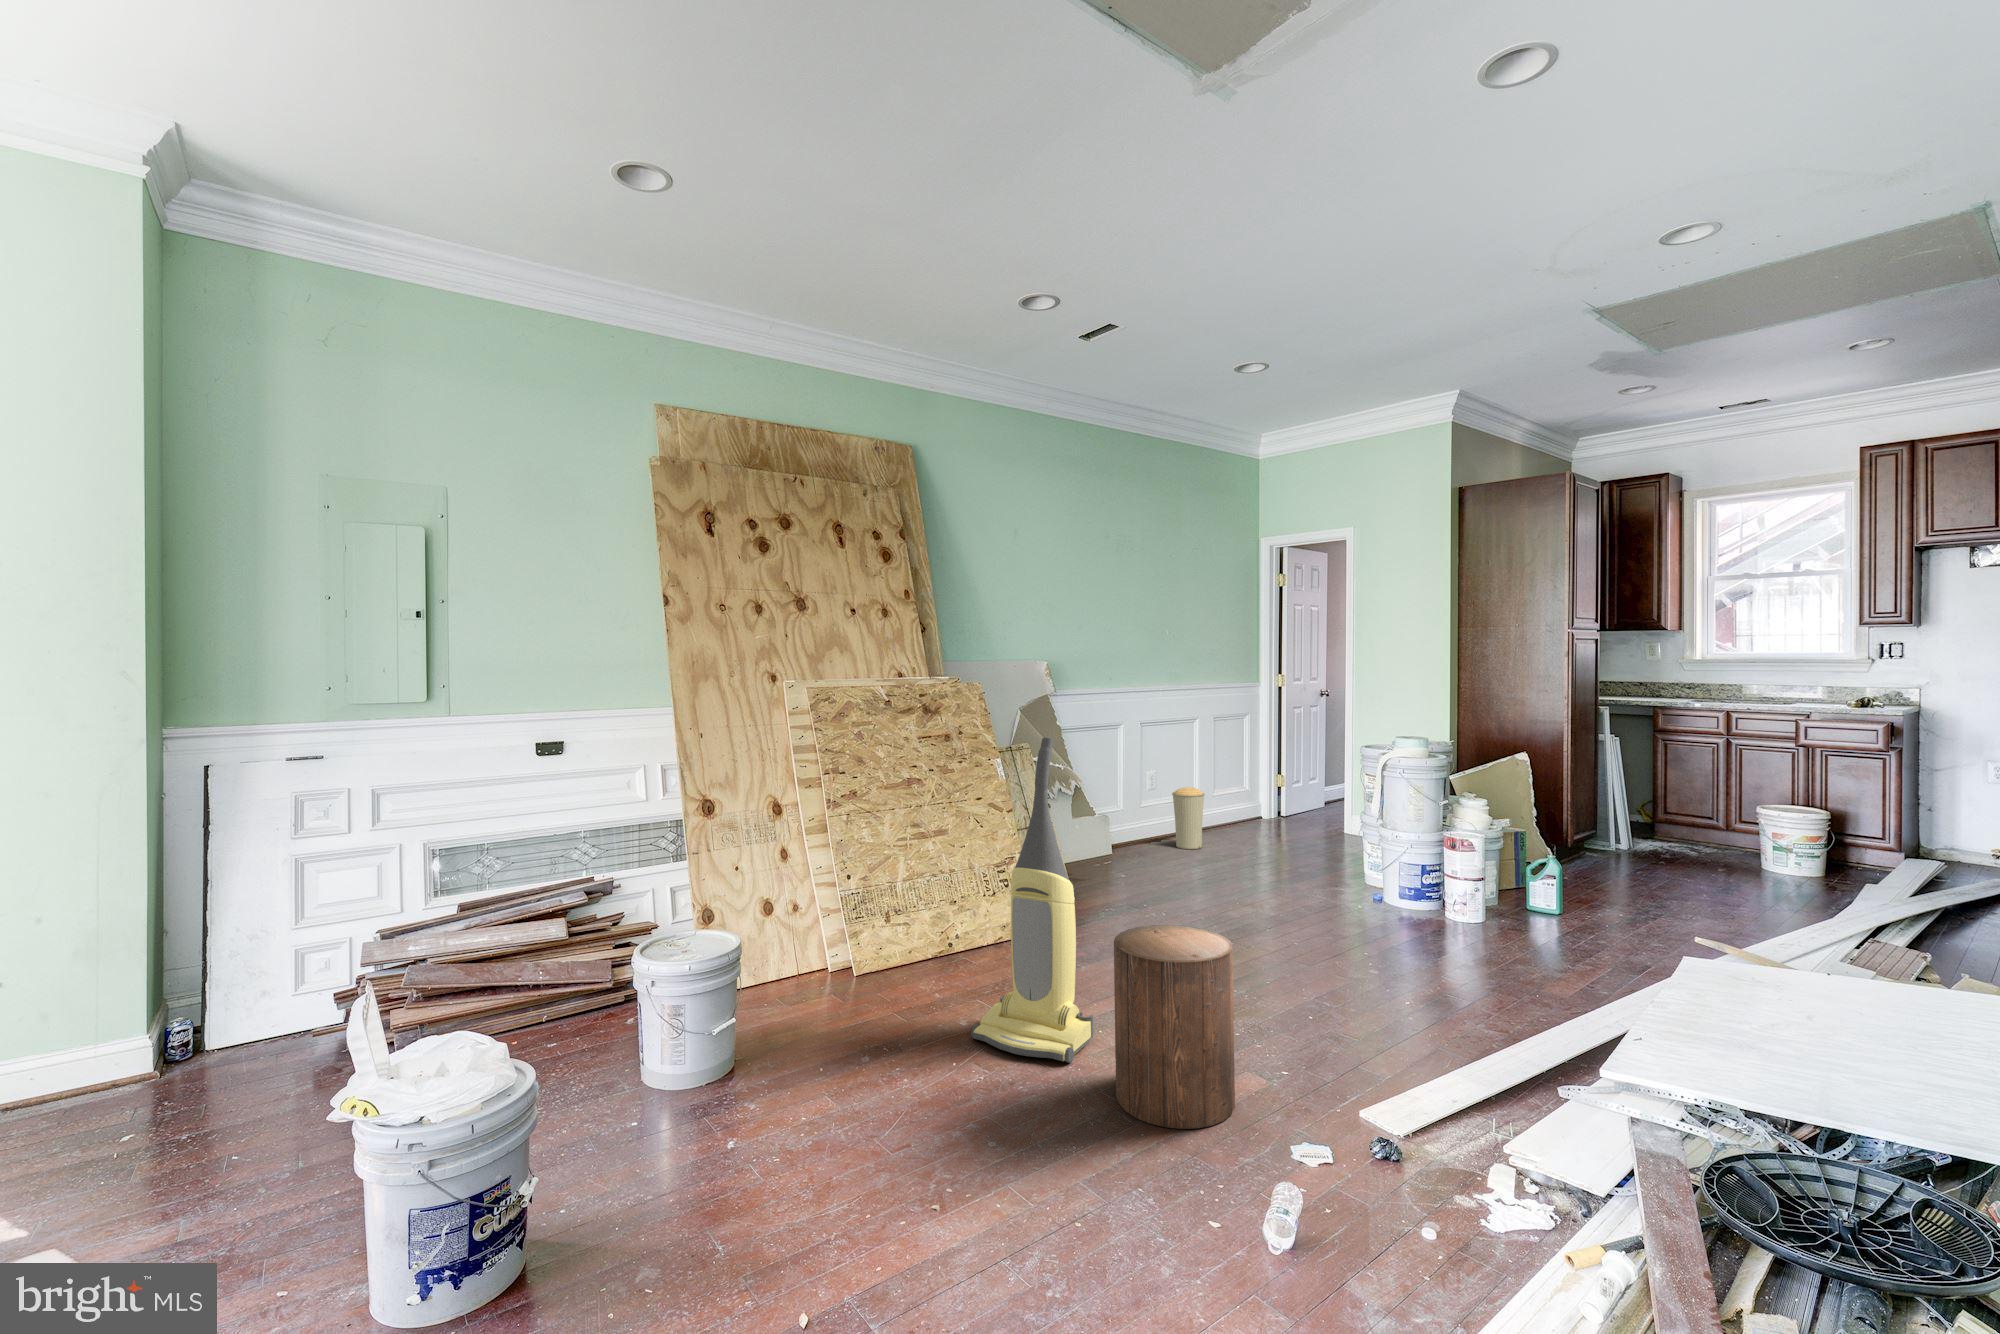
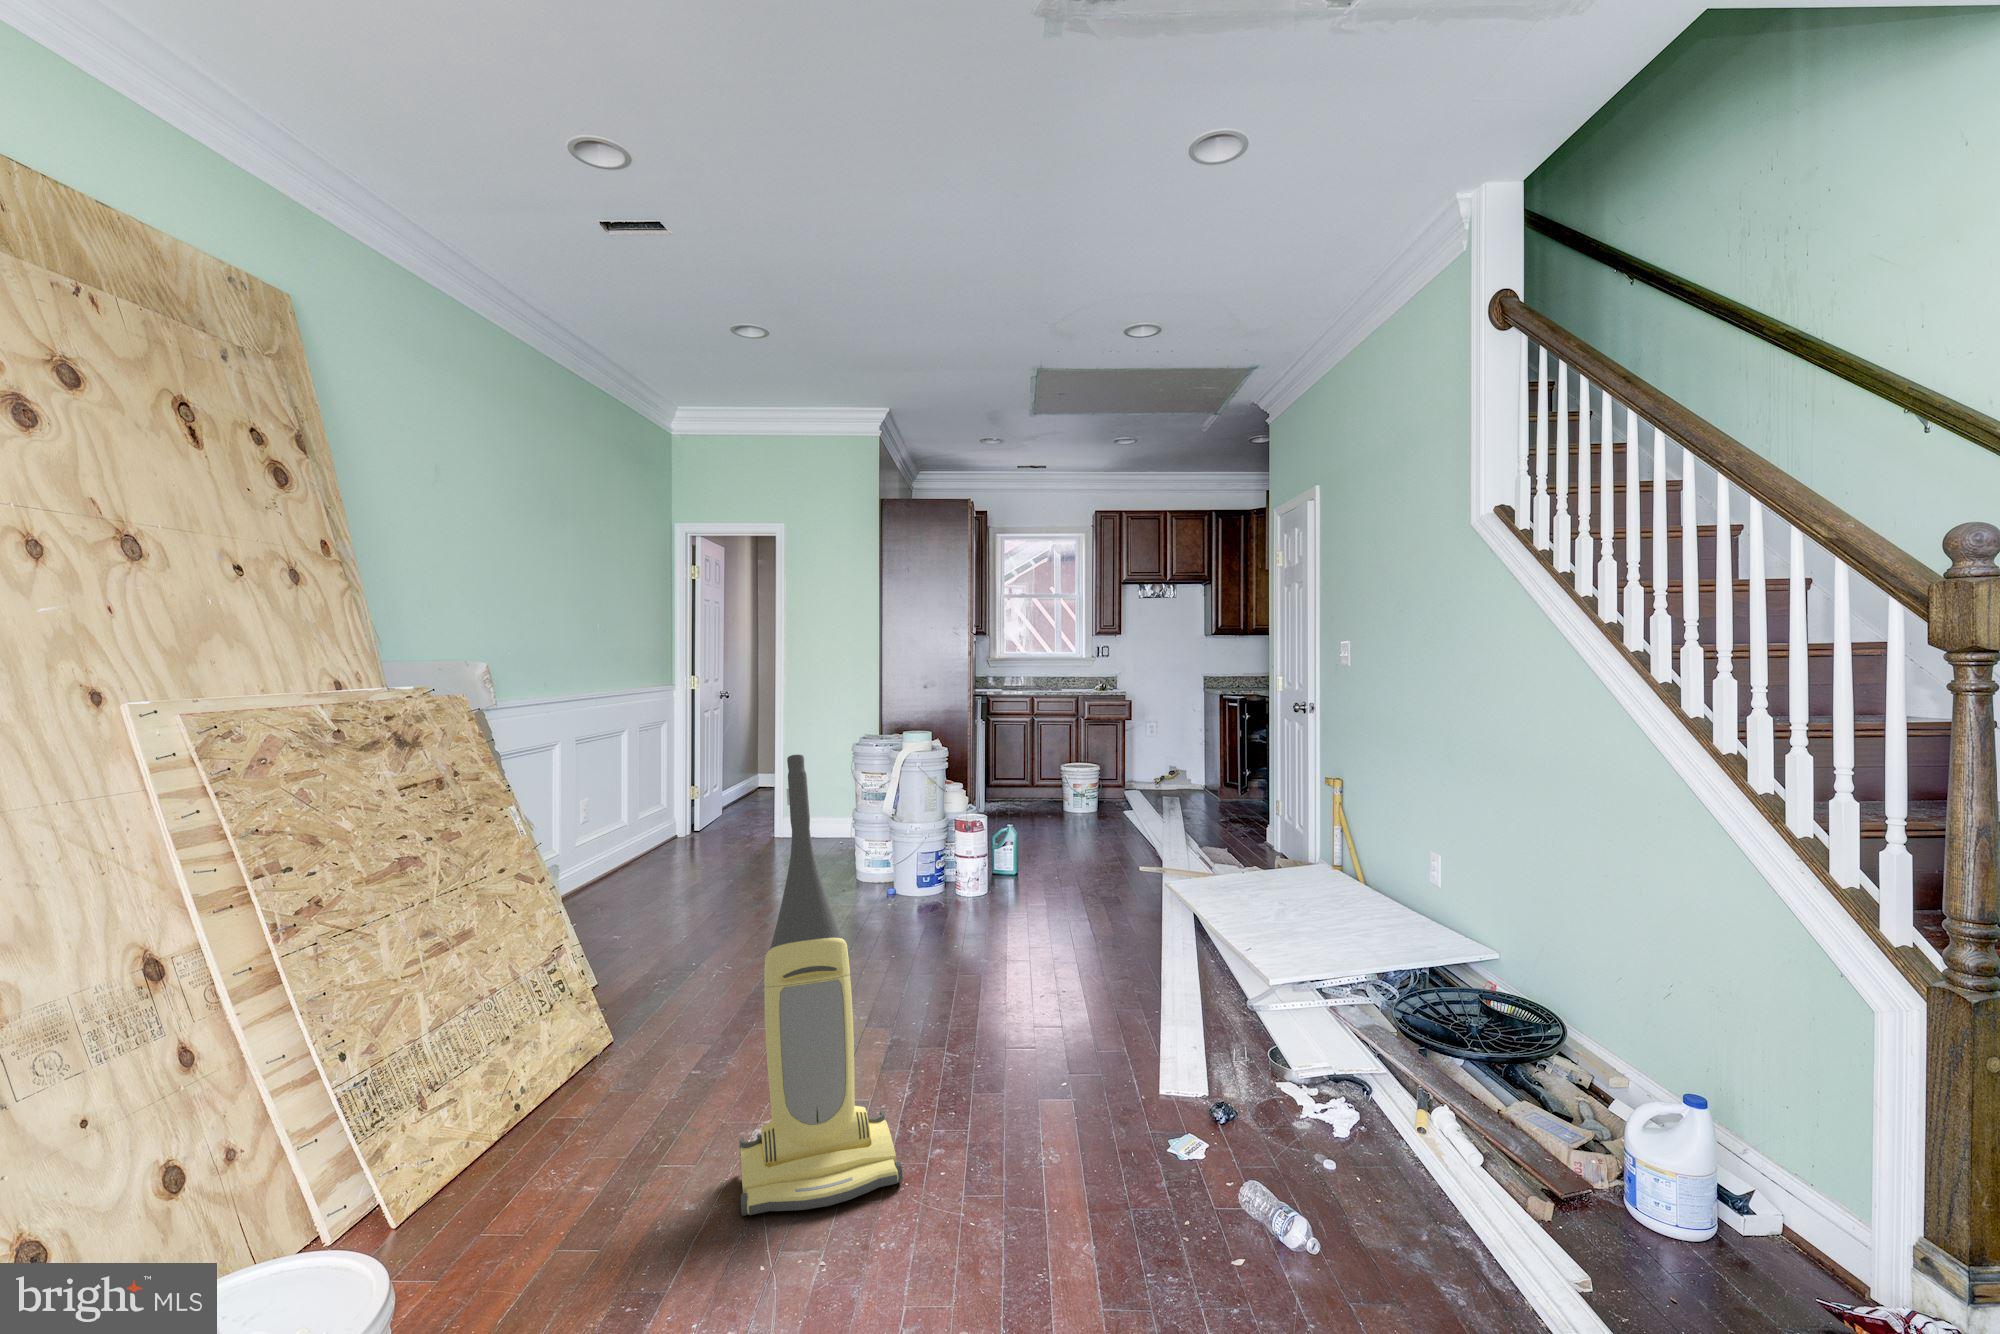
trash can: present [1172,787,1205,849] -> none [618,815,661,893]
stool: present [1114,925,1235,1129] -> none [972,954,1118,1202]

